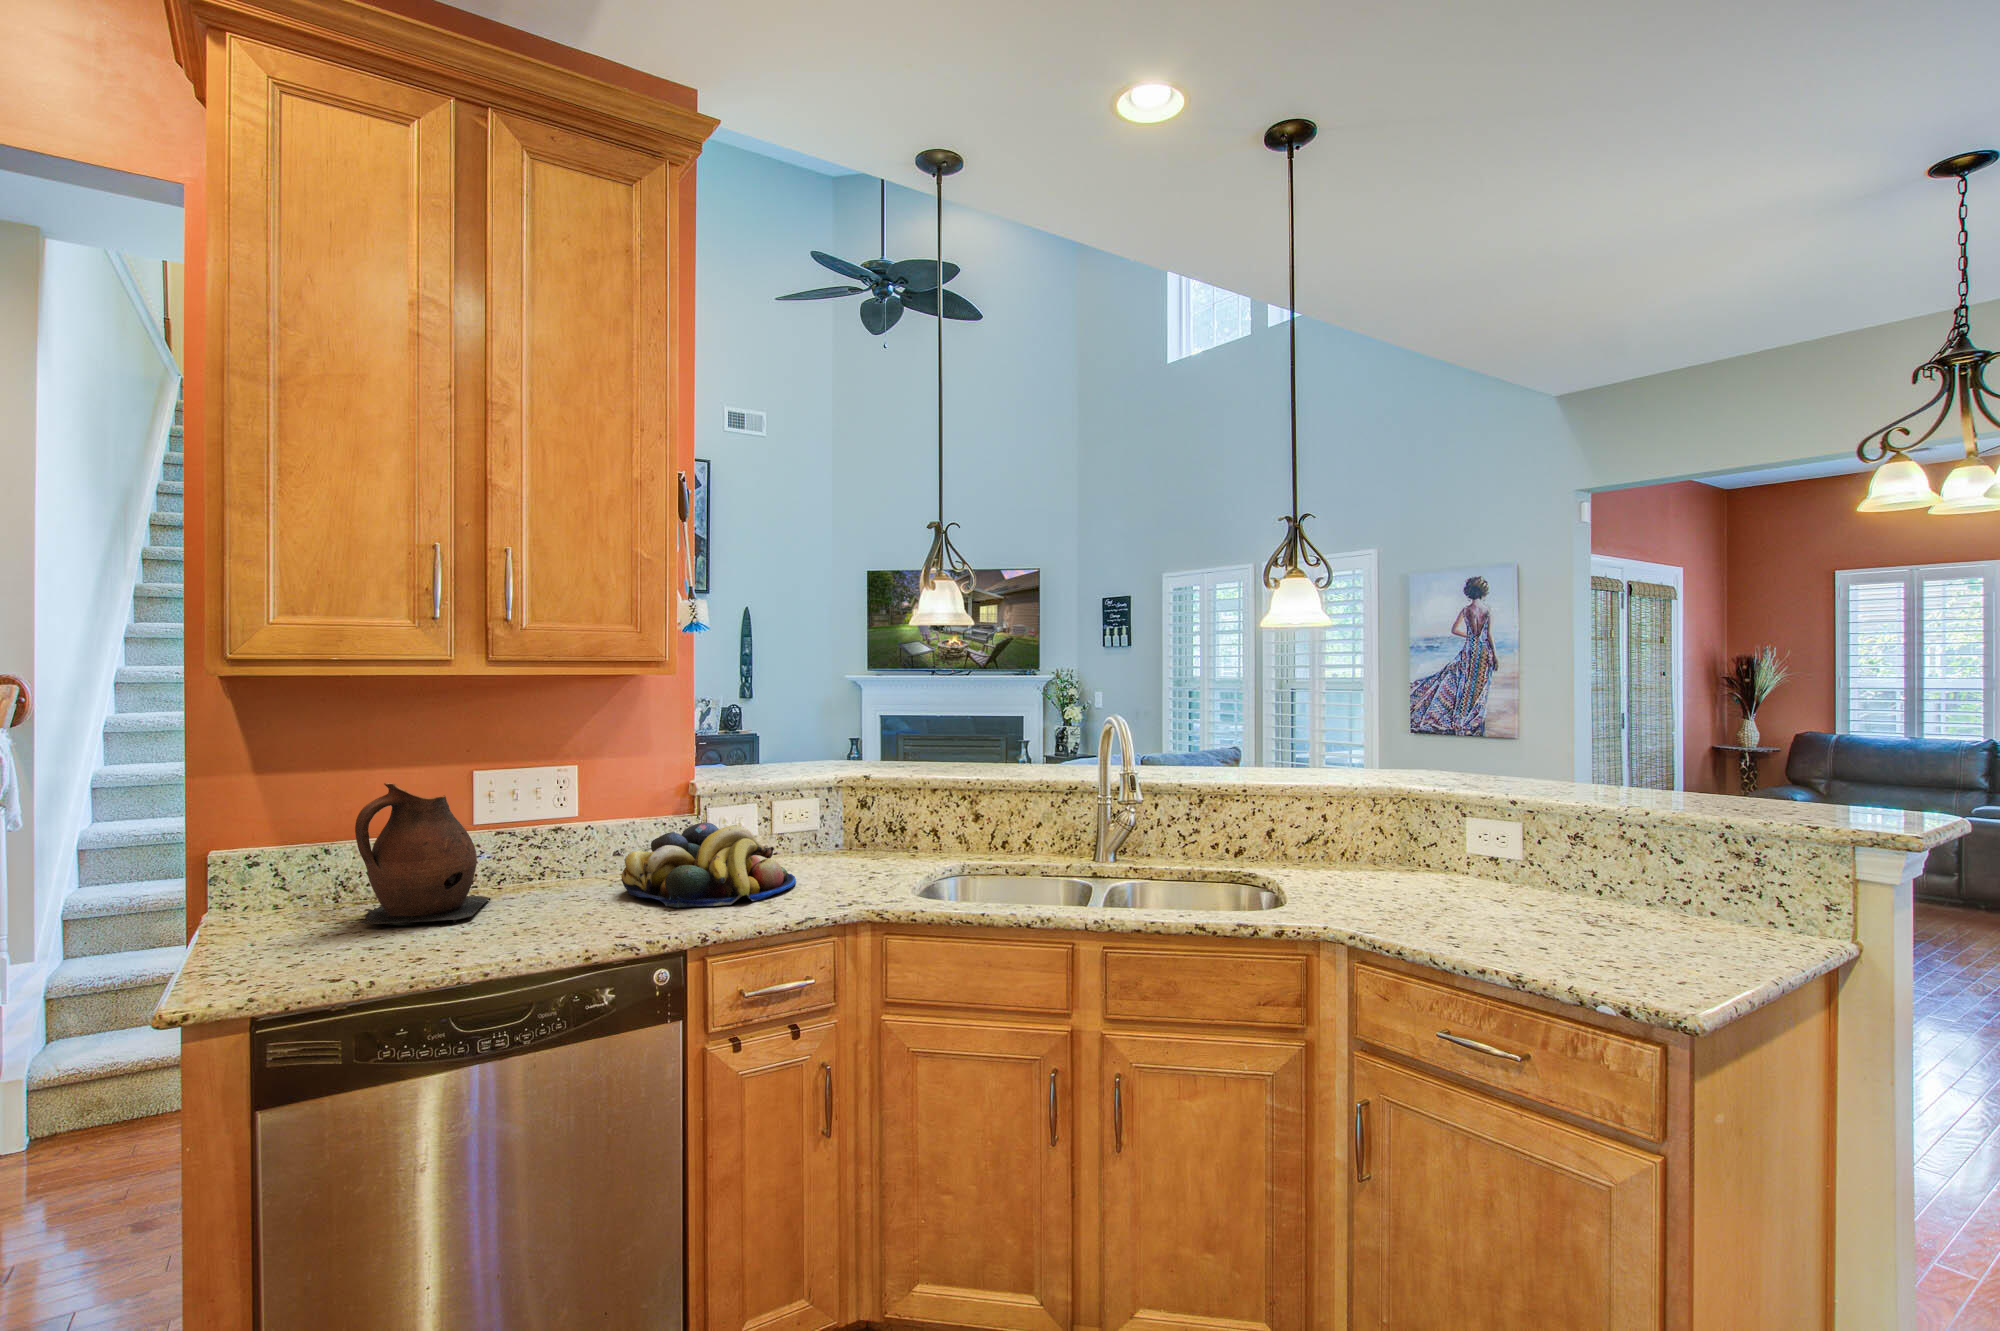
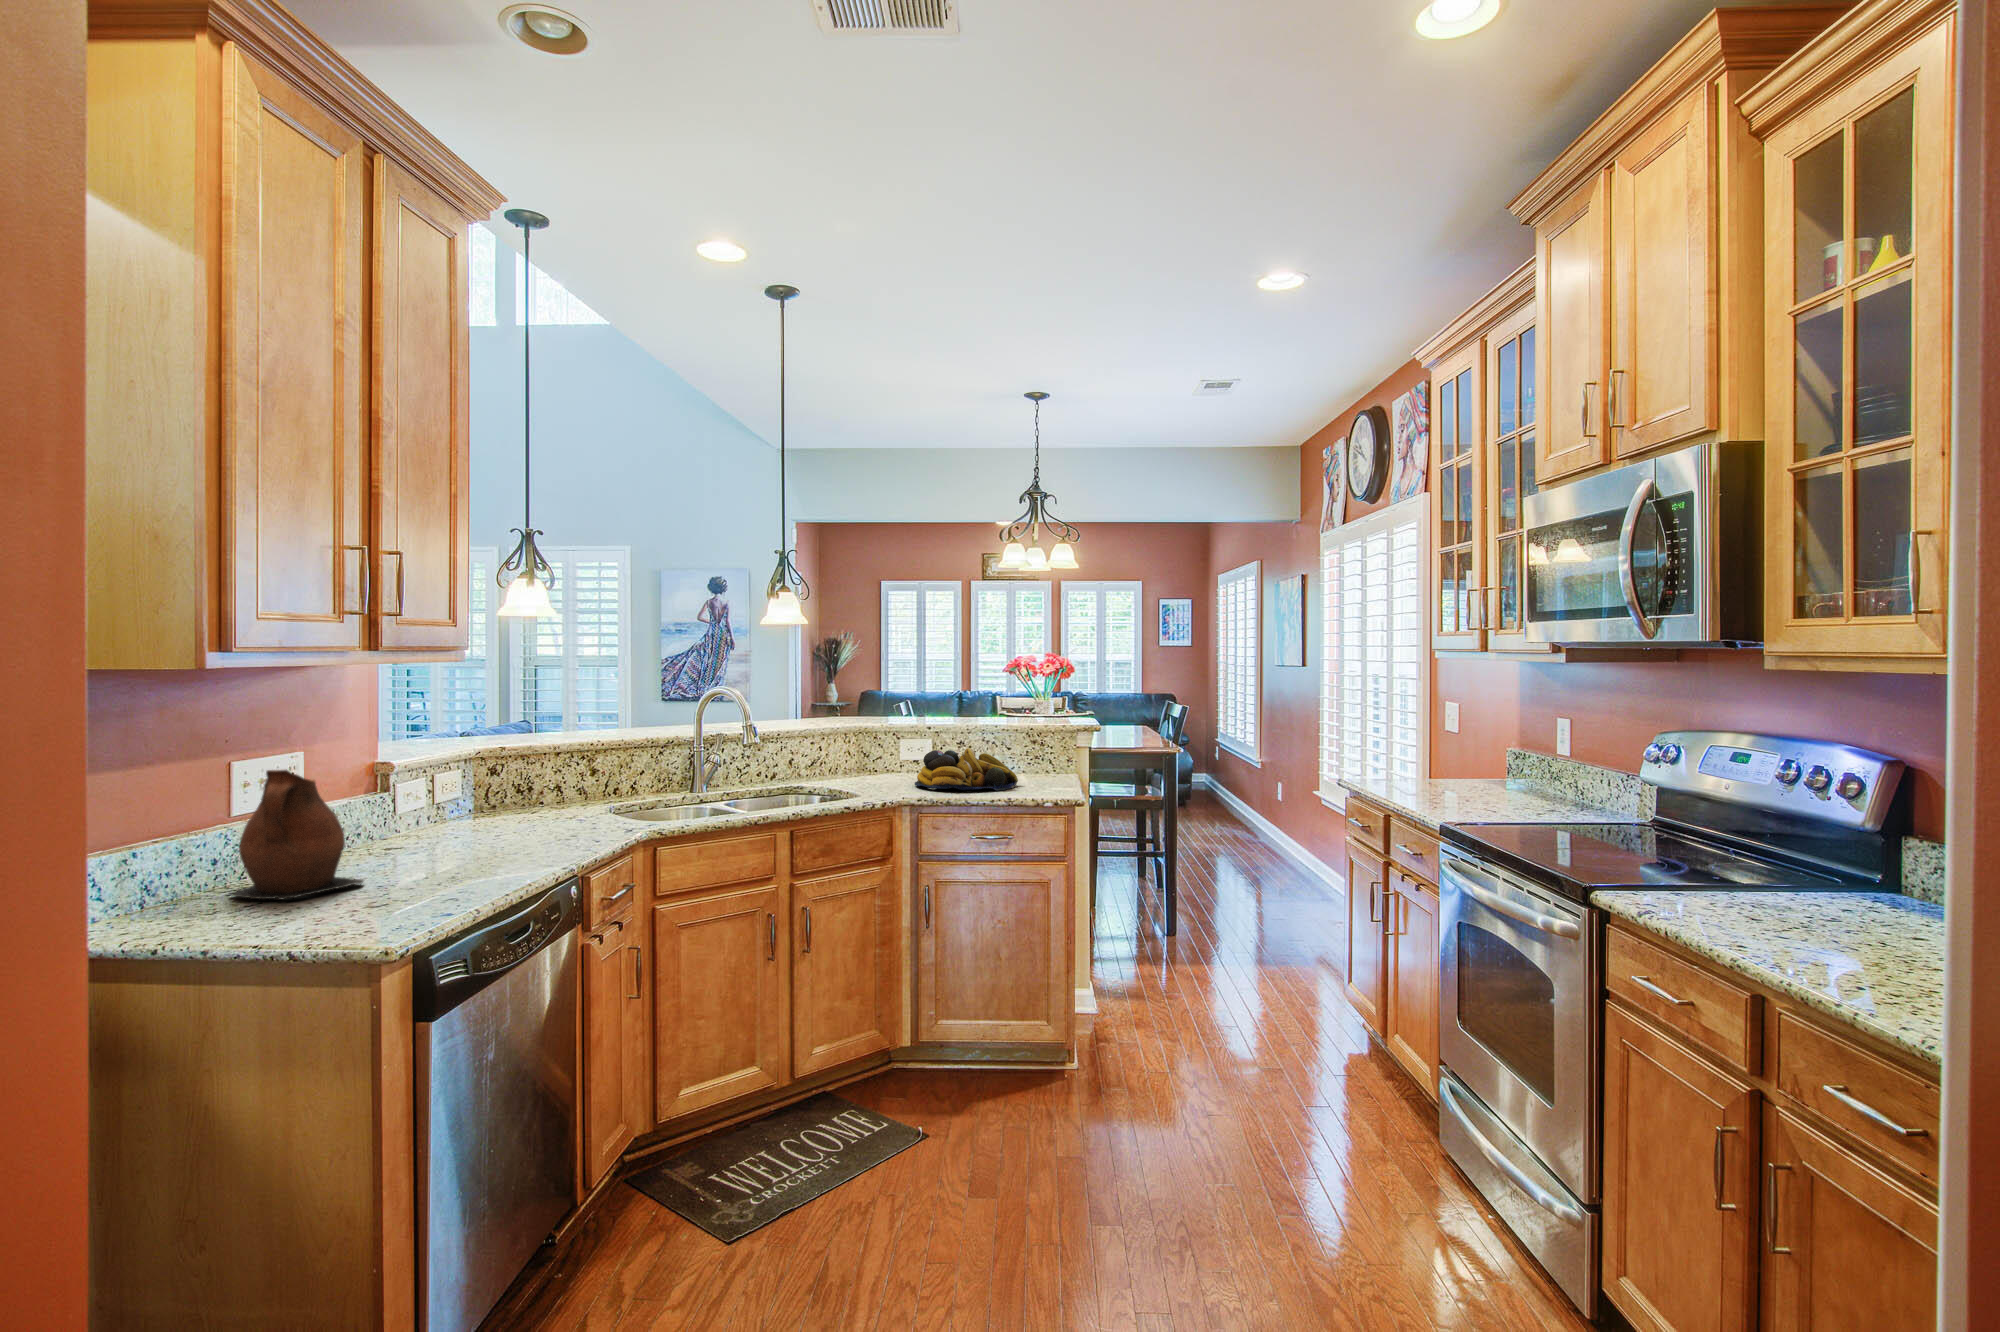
fruit bowl: present [621,823,796,908] -> present [915,748,1018,790]

